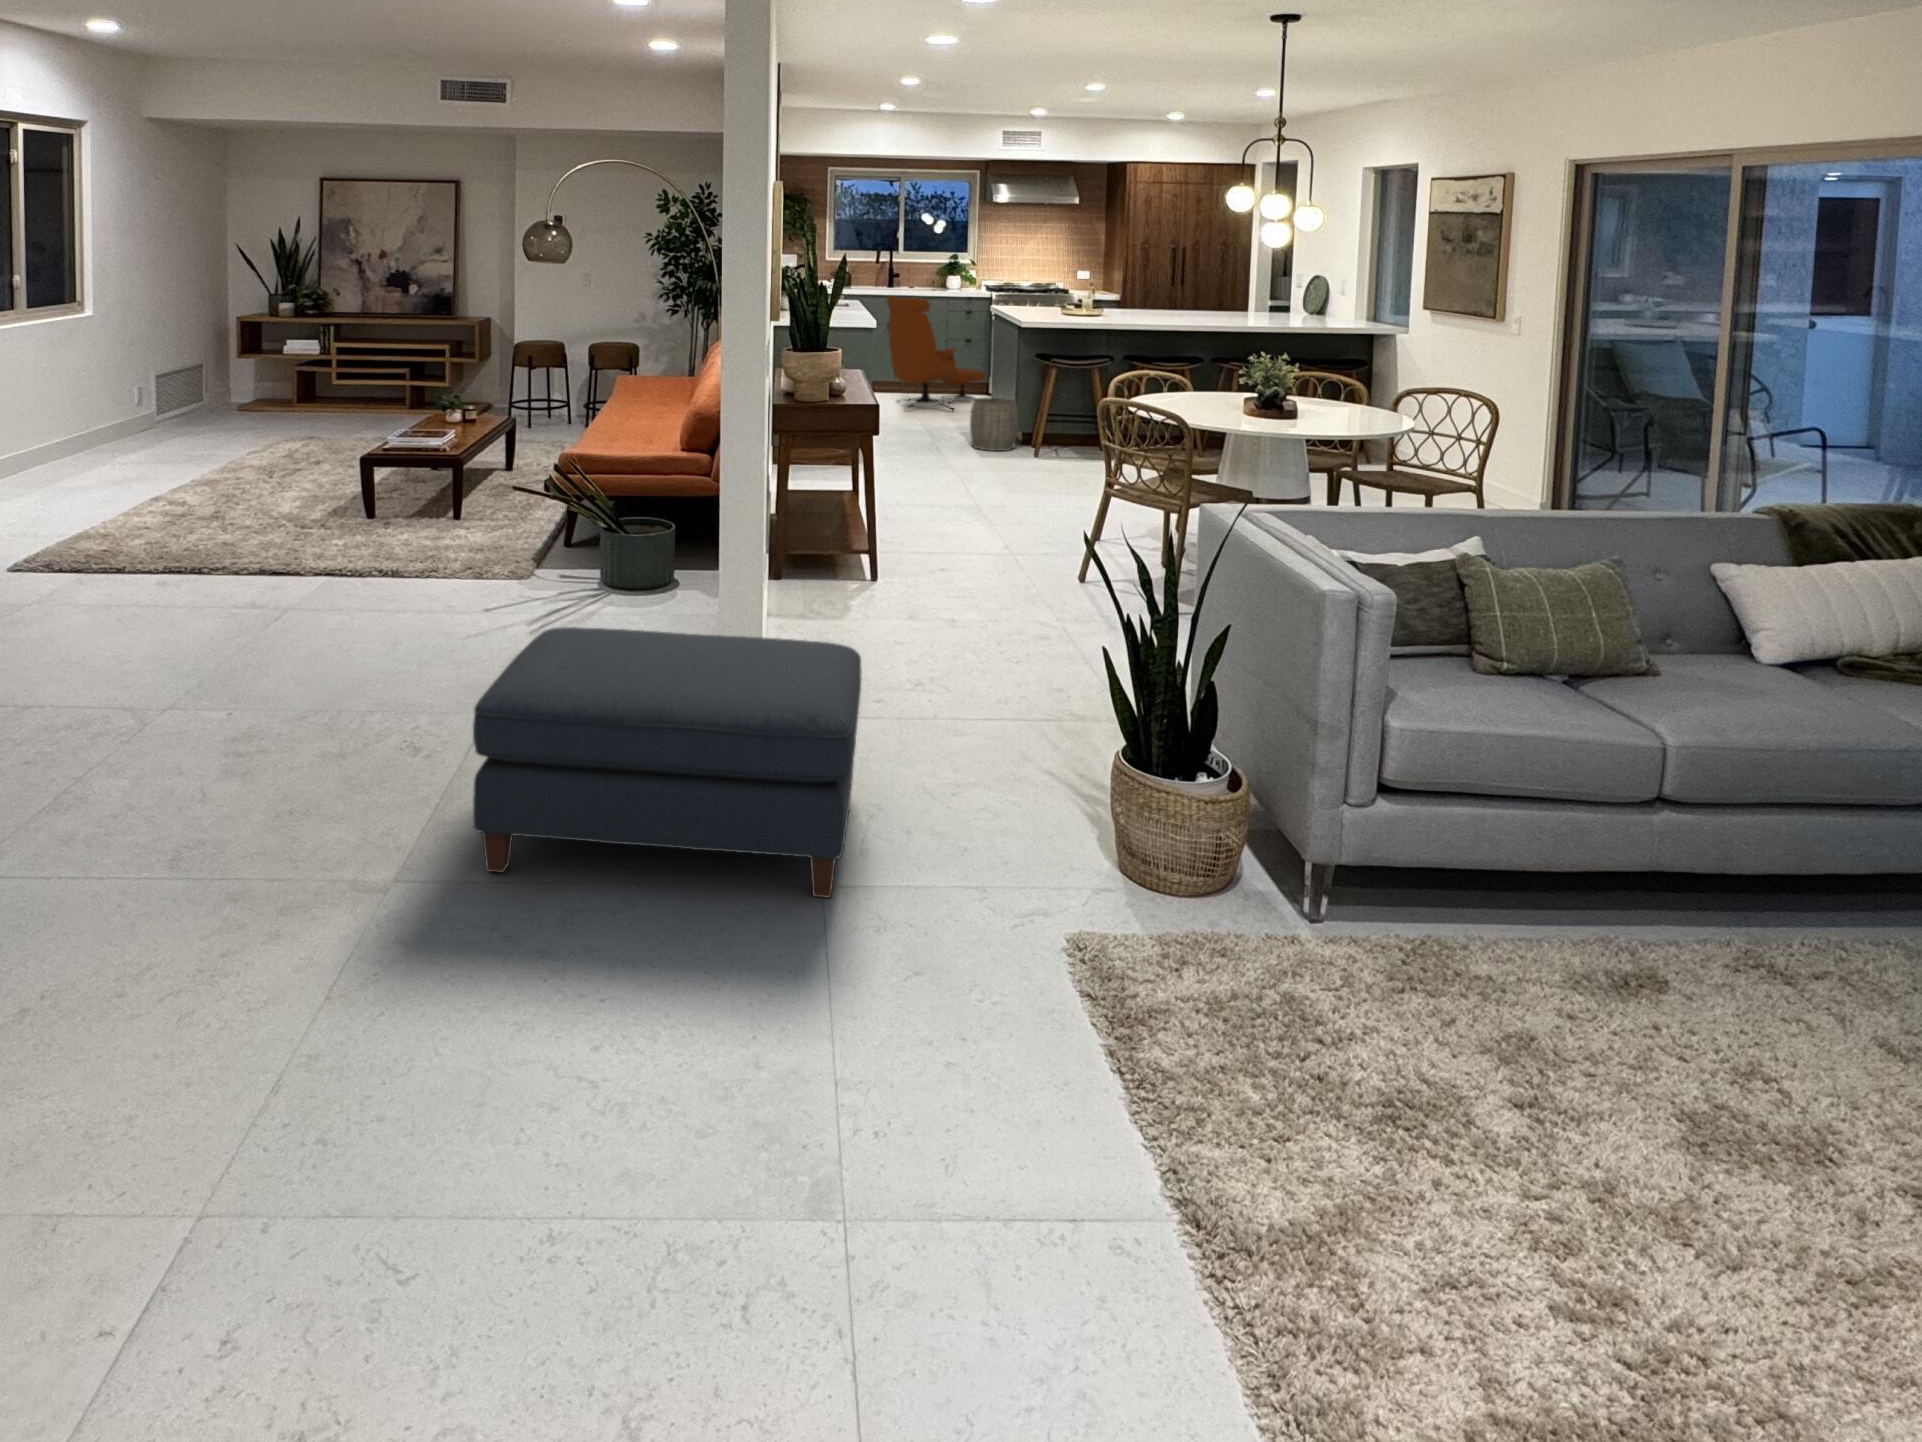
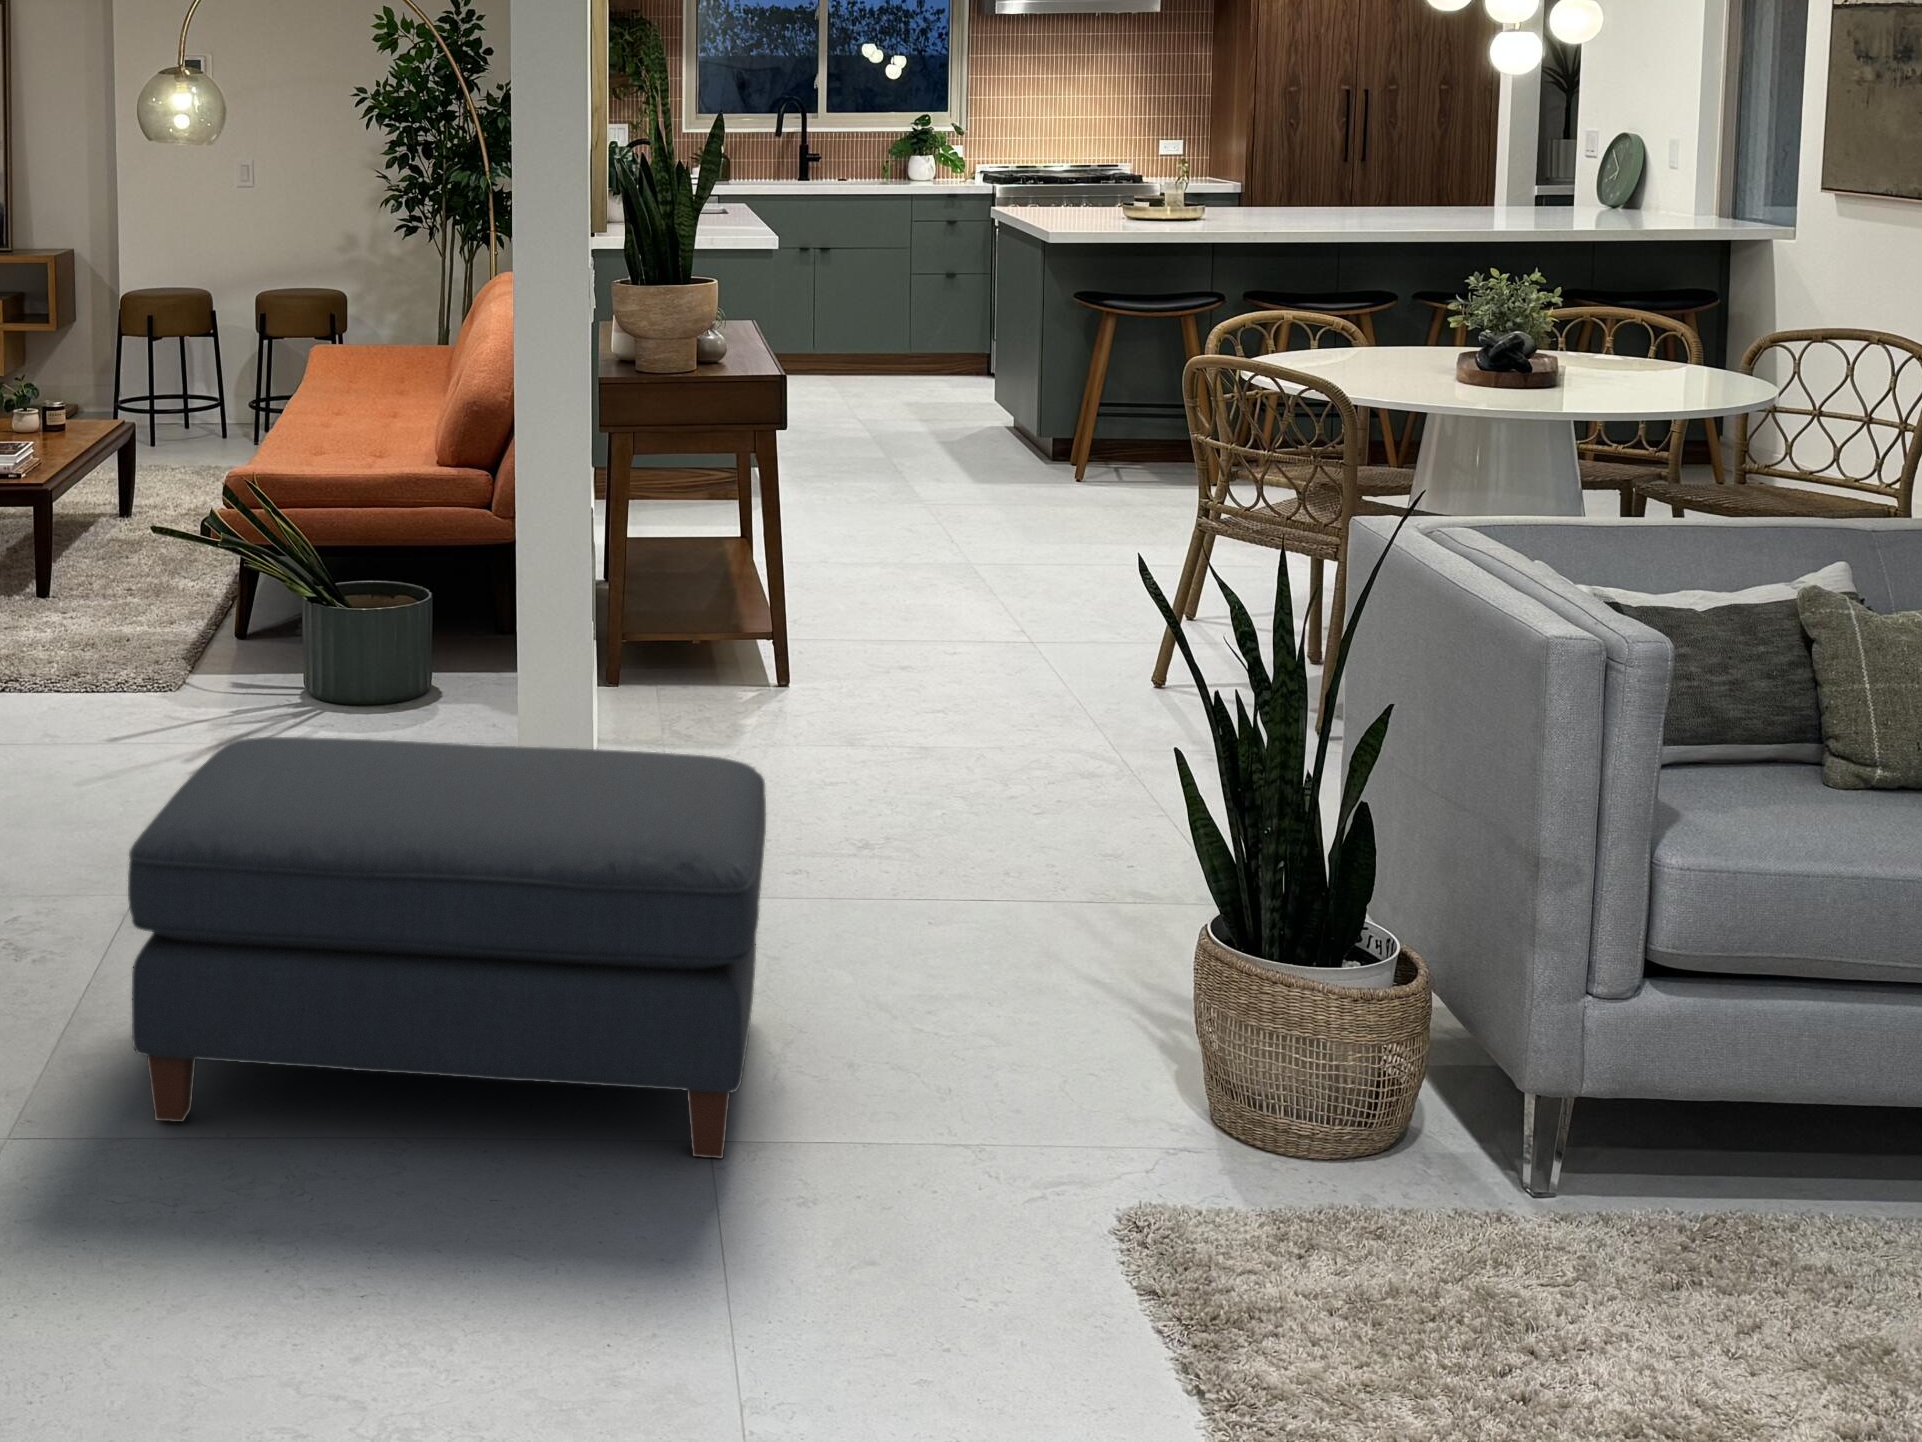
lounge chair: present [887,296,986,410] -> none [798,191,988,405]
woven basket: present [970,397,1018,451] -> none [957,374,1047,472]

